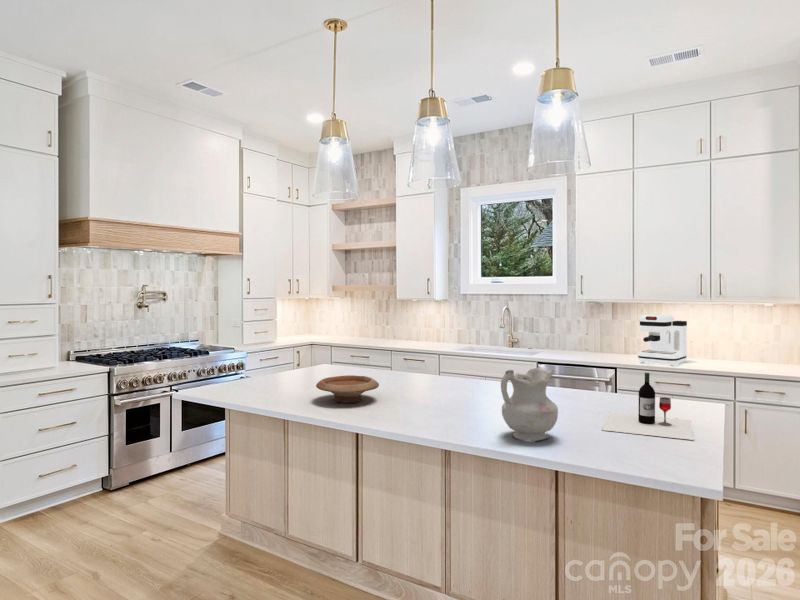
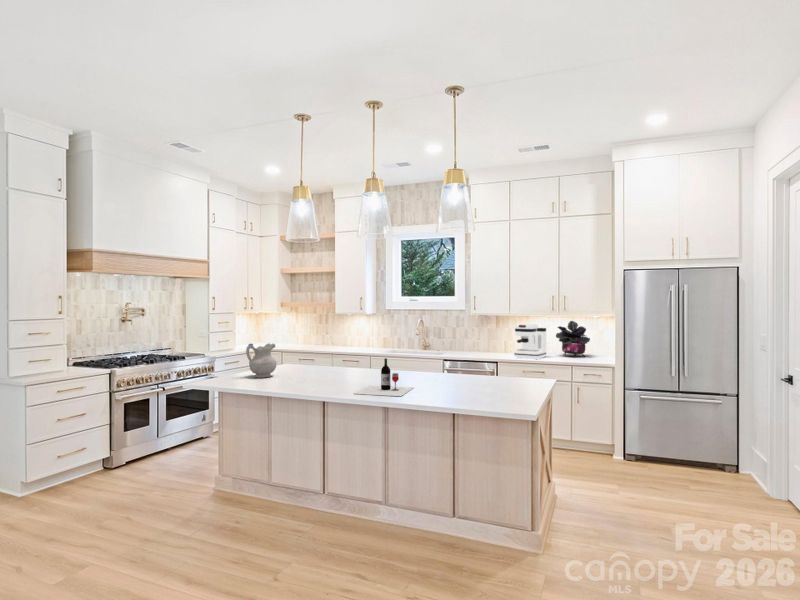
potted plant: none [701,311,755,363] -> present [556,321,590,357]
ceramic pitcher: present [501,368,558,441] -> present [246,343,277,378]
wine bottle: present [602,373,694,440] -> present [354,358,413,396]
wooden bowl: present [316,375,379,403] -> none [294,367,338,385]

